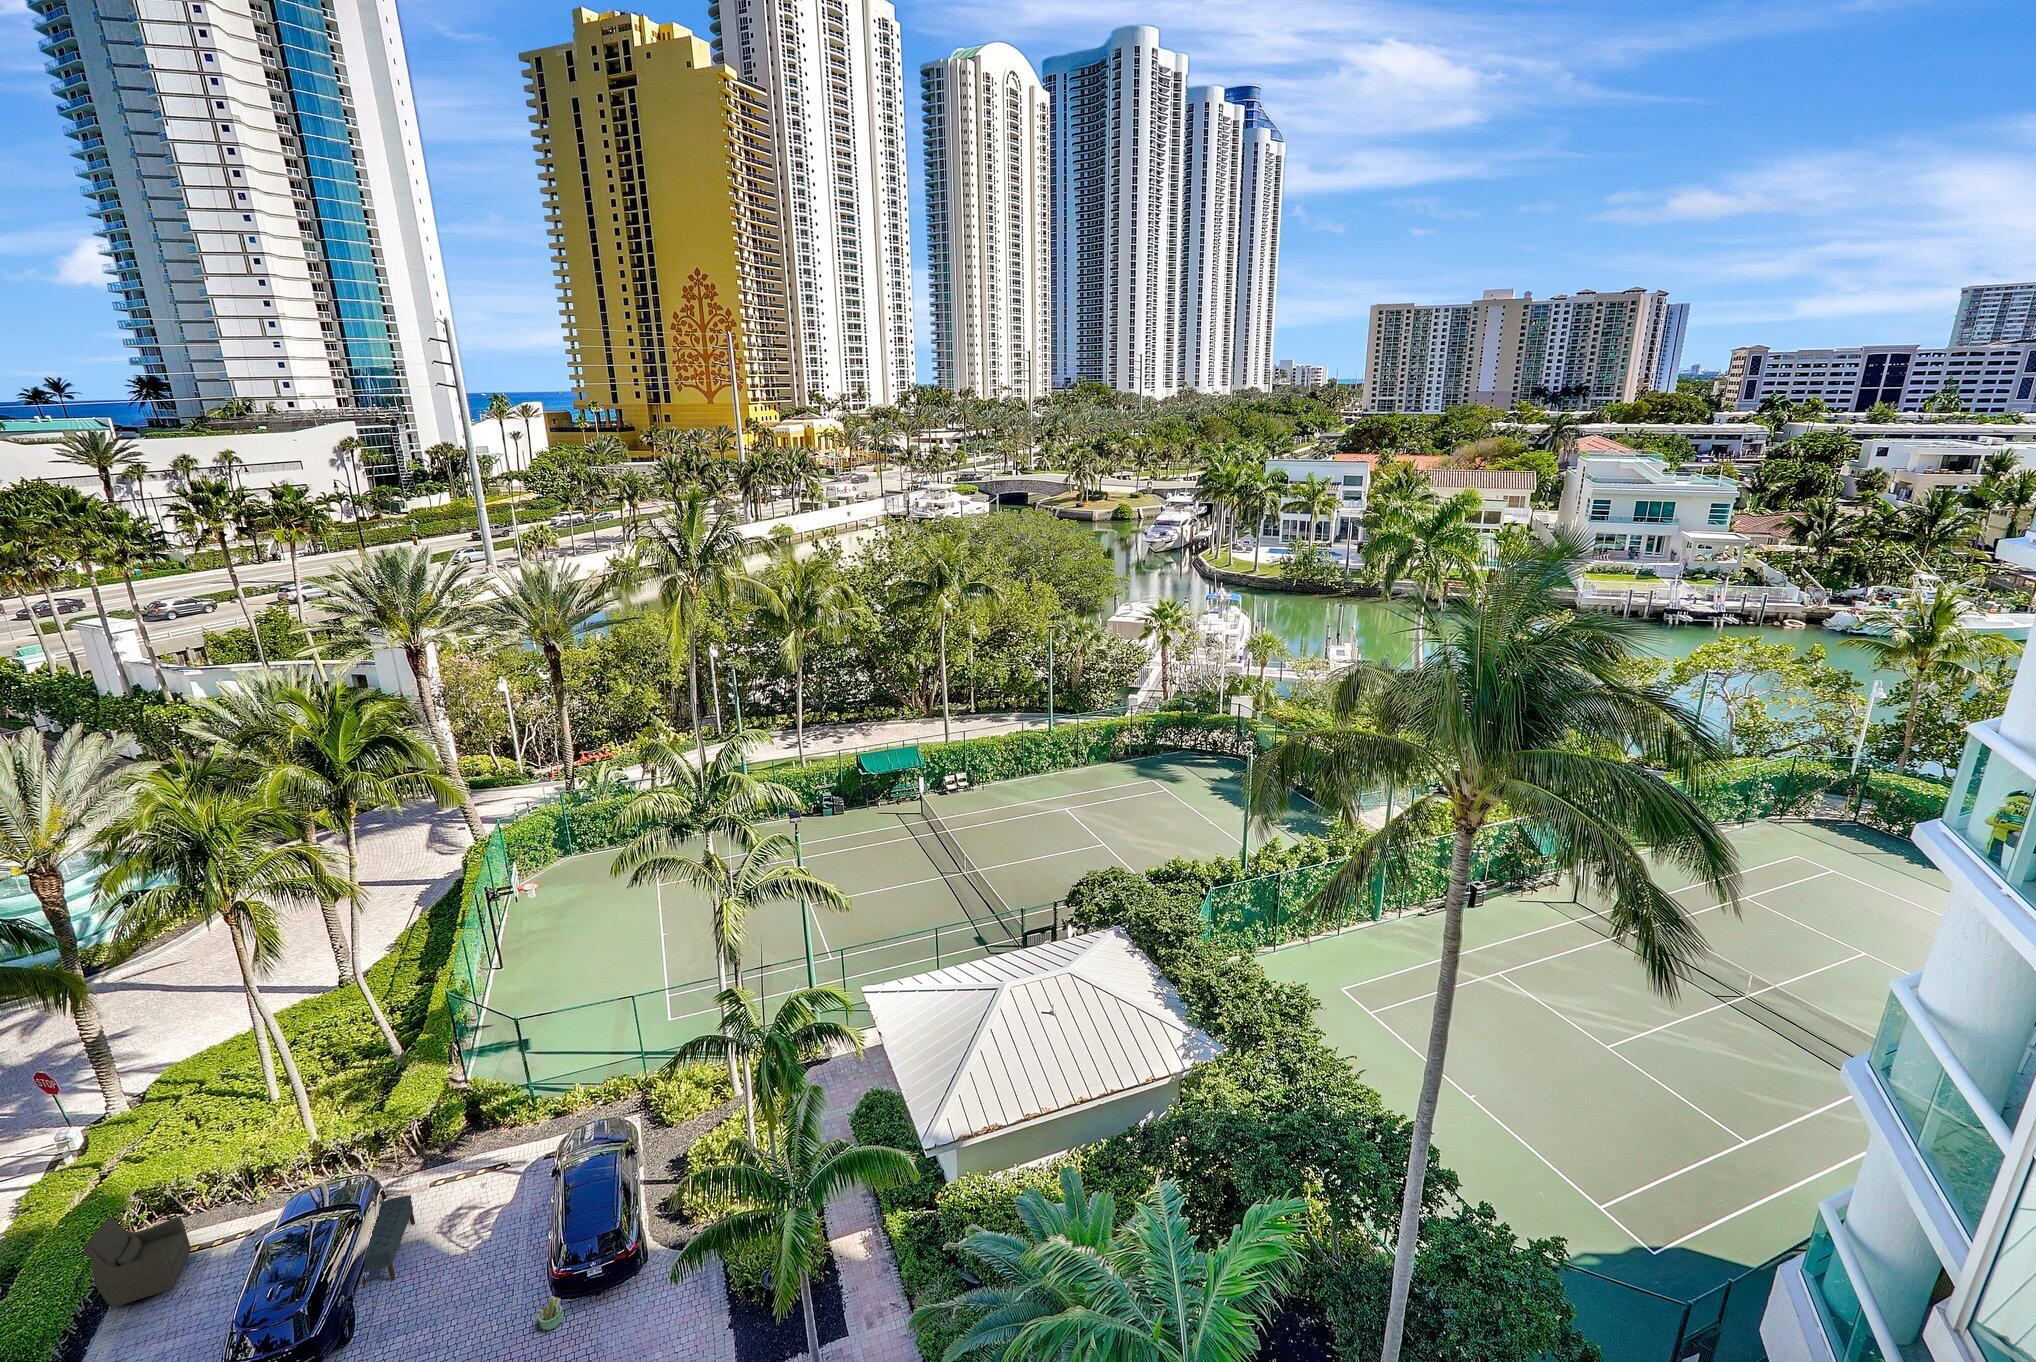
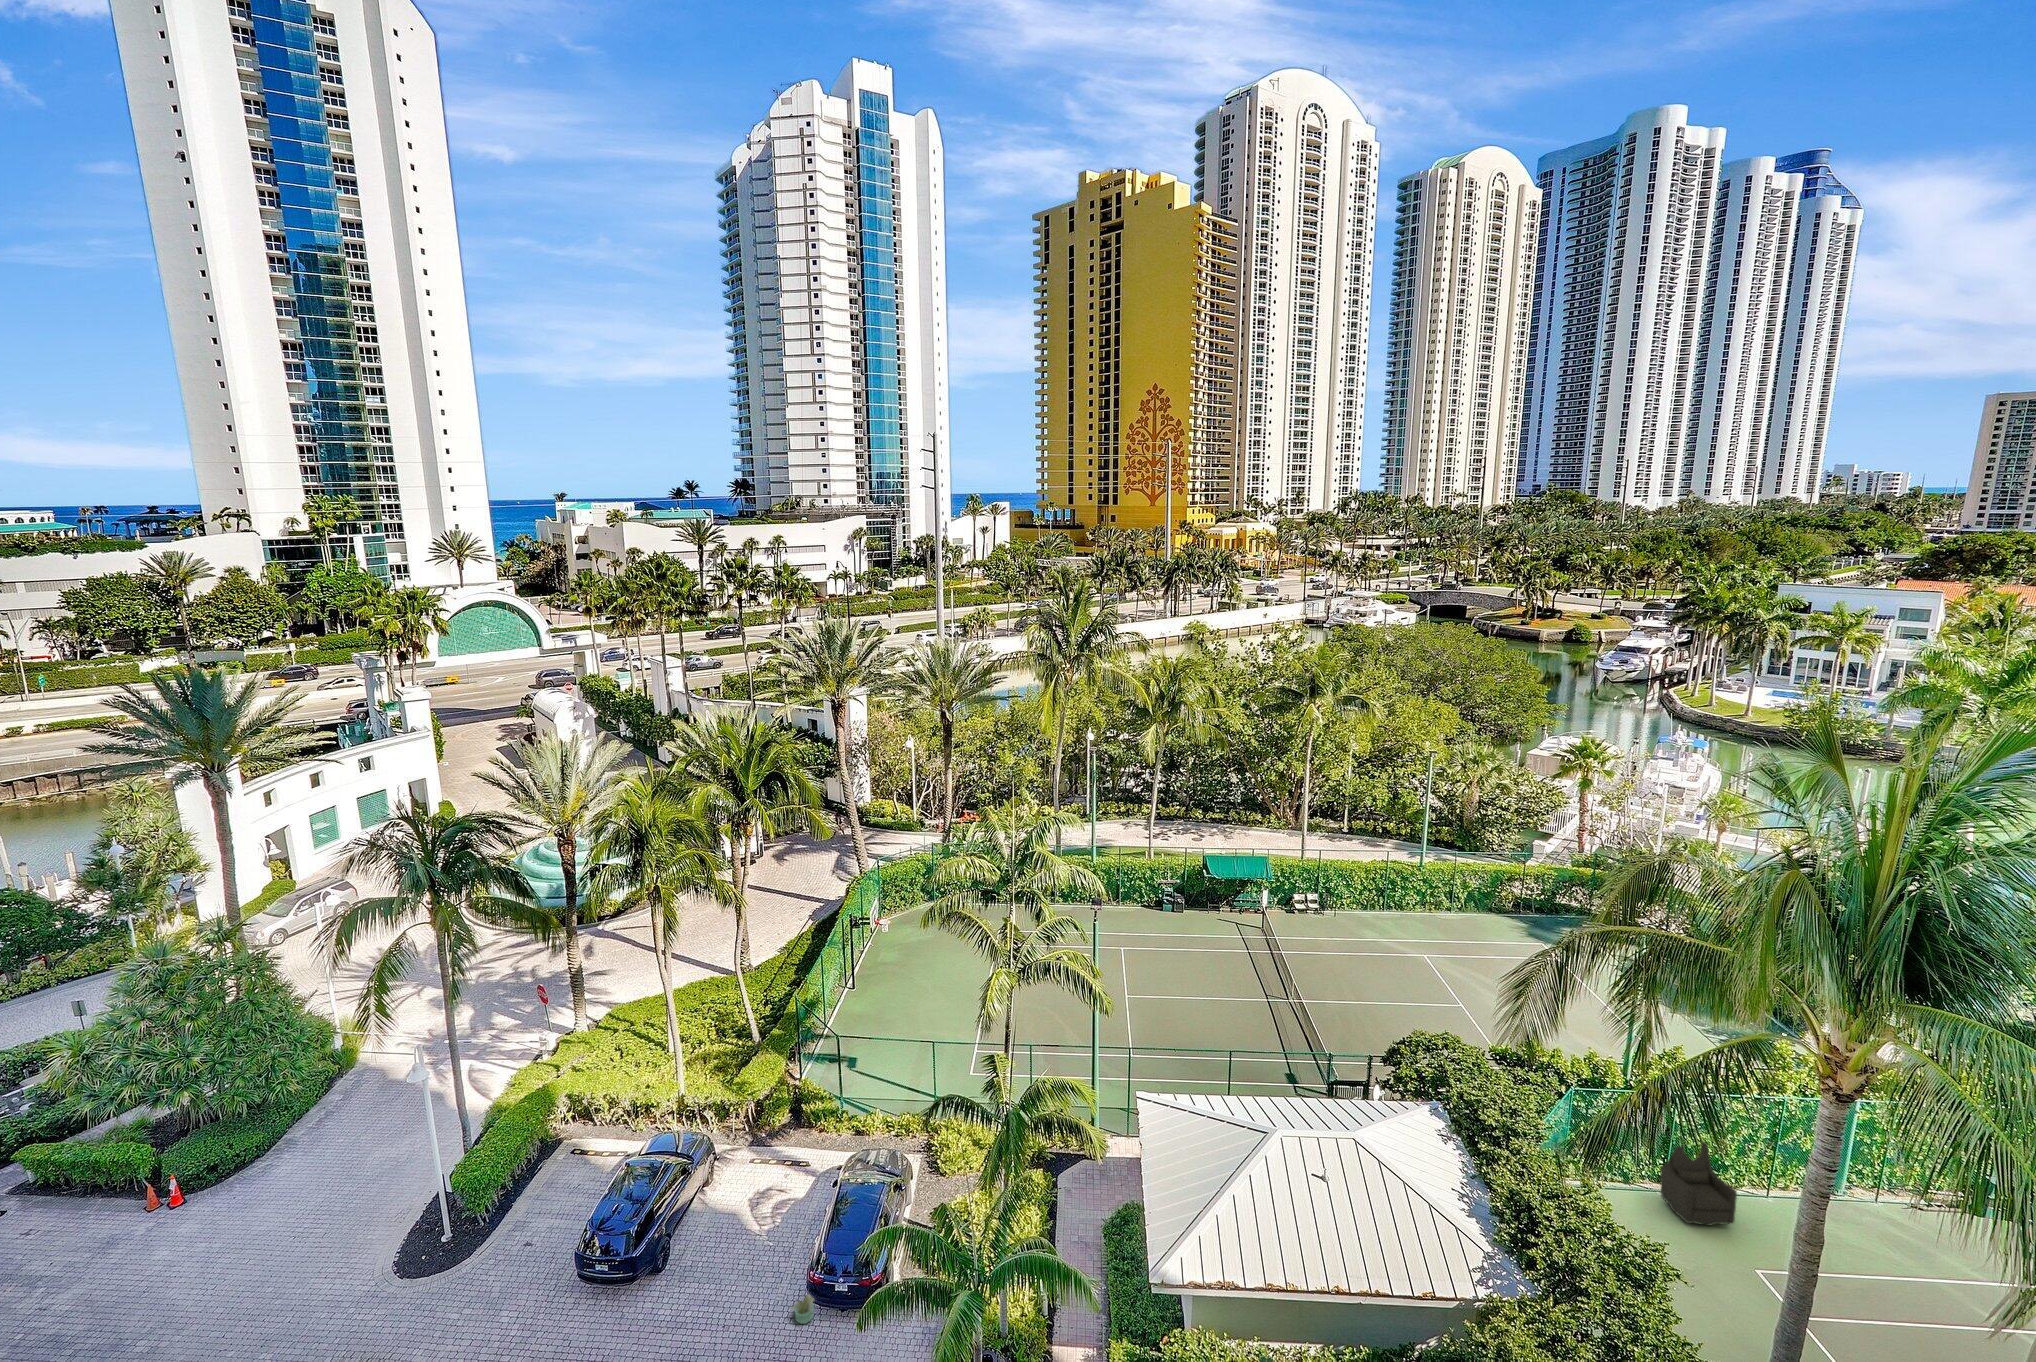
bench: present [362,1195,415,1288] -> none [683,1161,735,1231]
chair: present [82,1216,191,1308] -> present [1660,1141,1737,1226]

